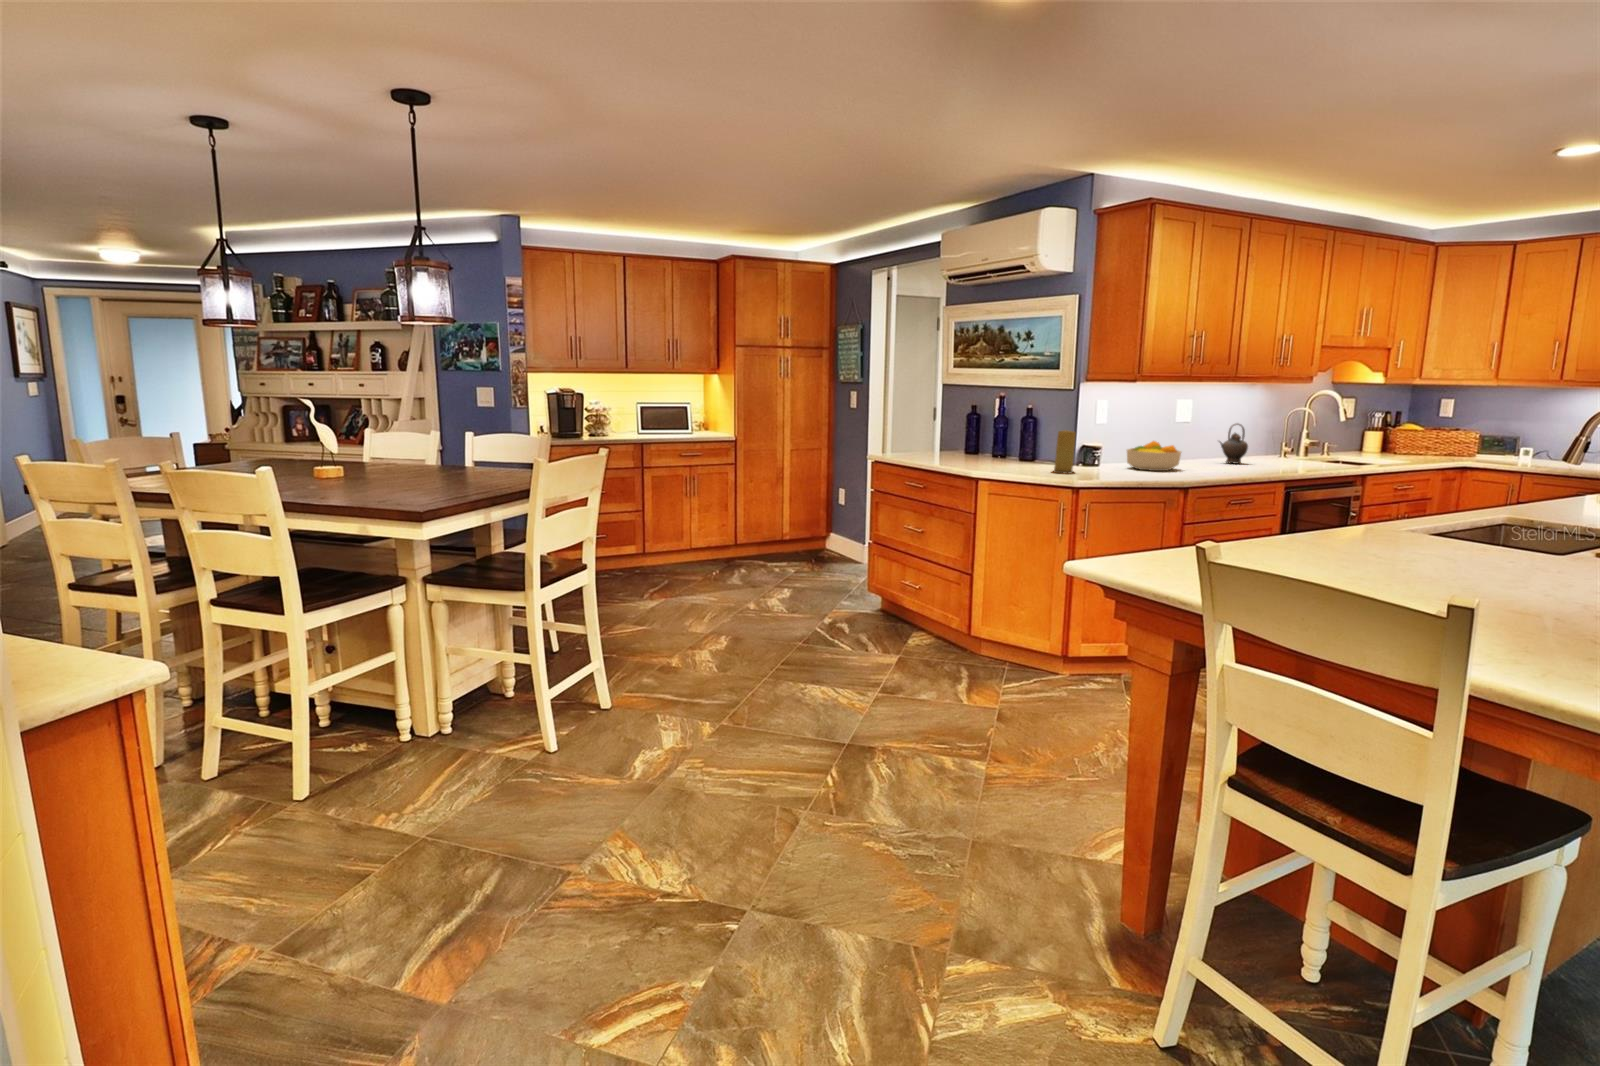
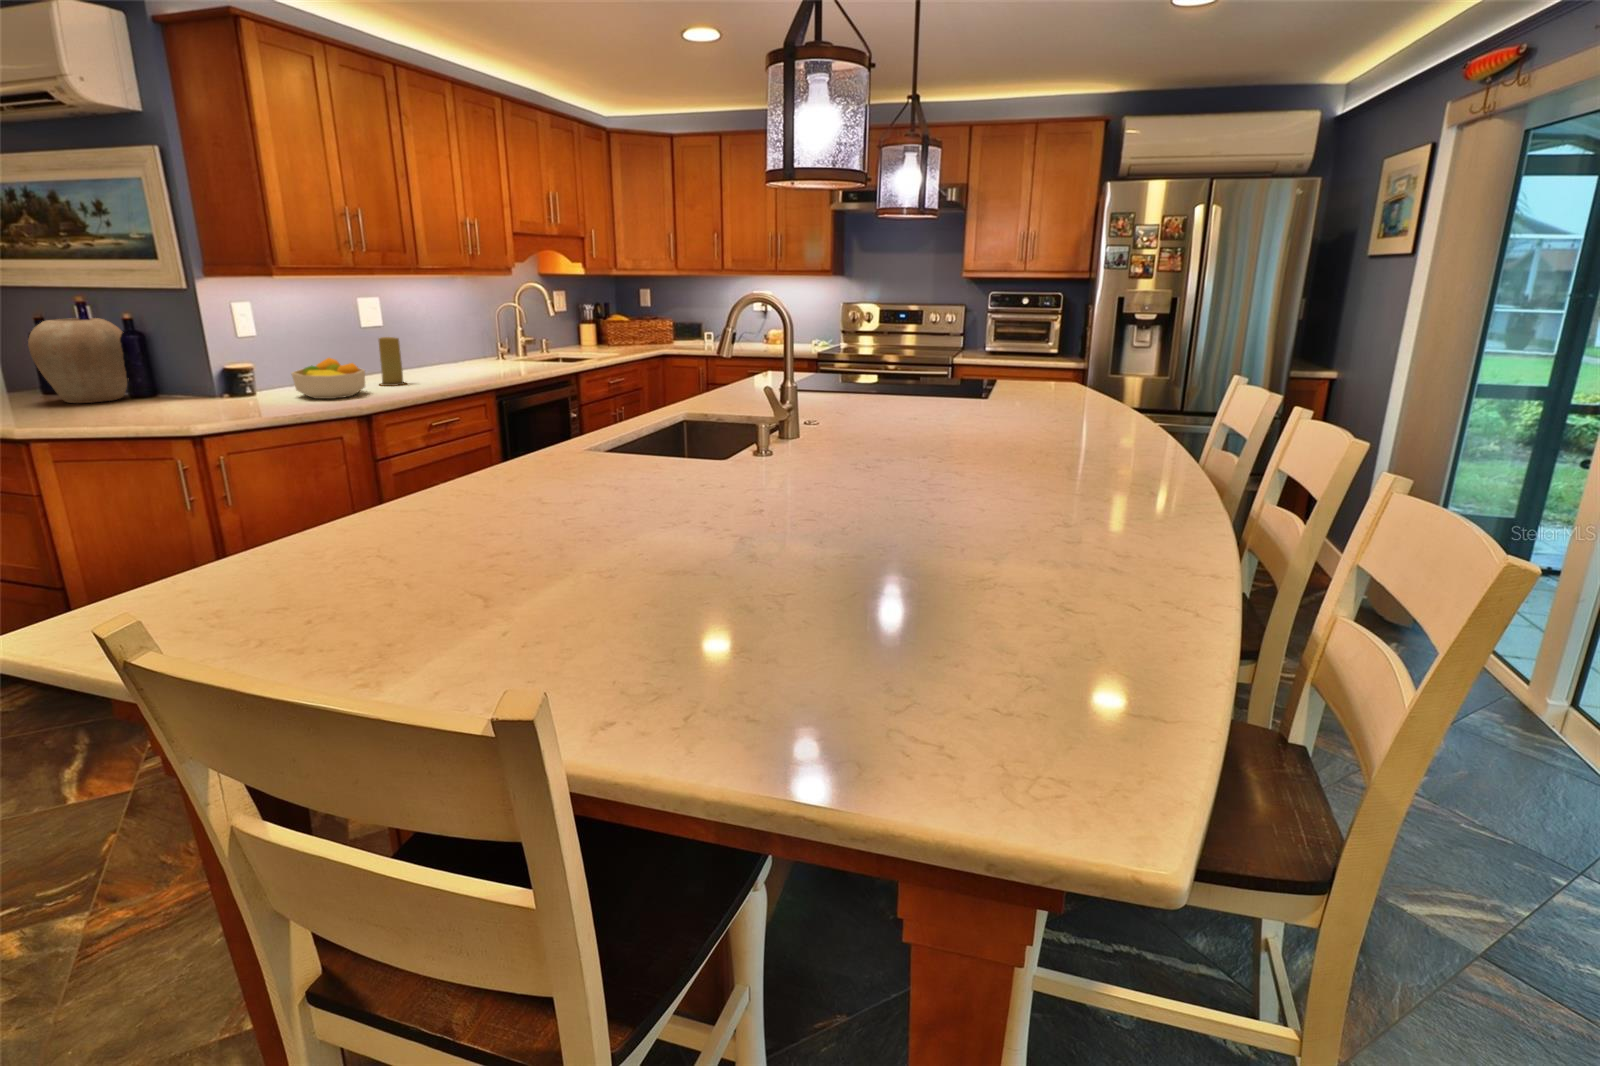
vase: none [970,407,1023,461] -> present [28,318,129,403]
teapot: present [1220,424,1248,464] -> none [418,327,454,375]
candle: present [1053,430,1076,474] -> present [379,337,406,386]

